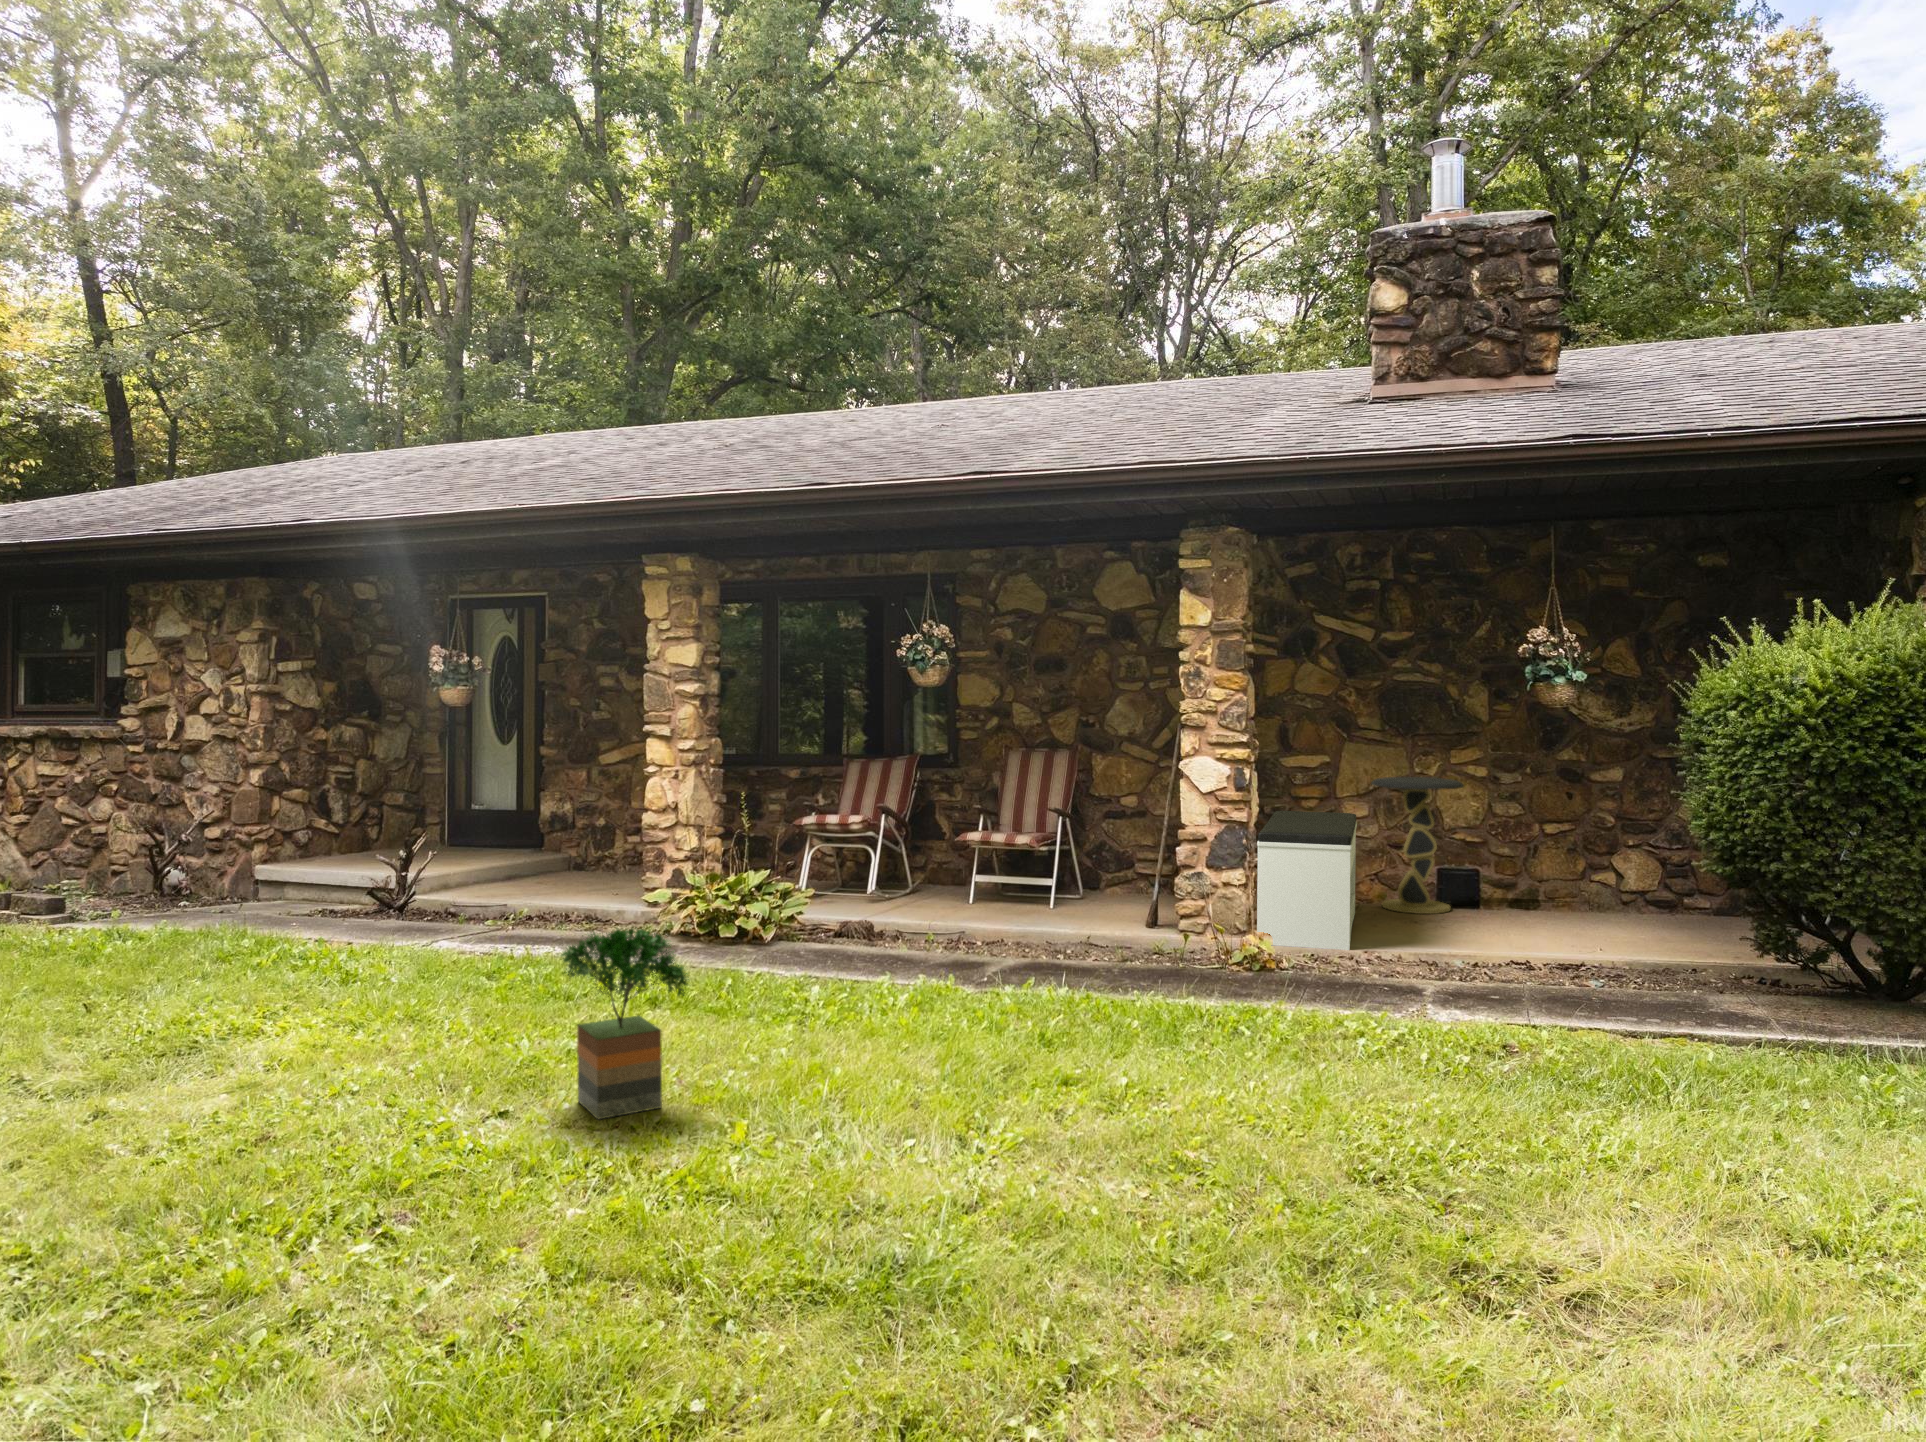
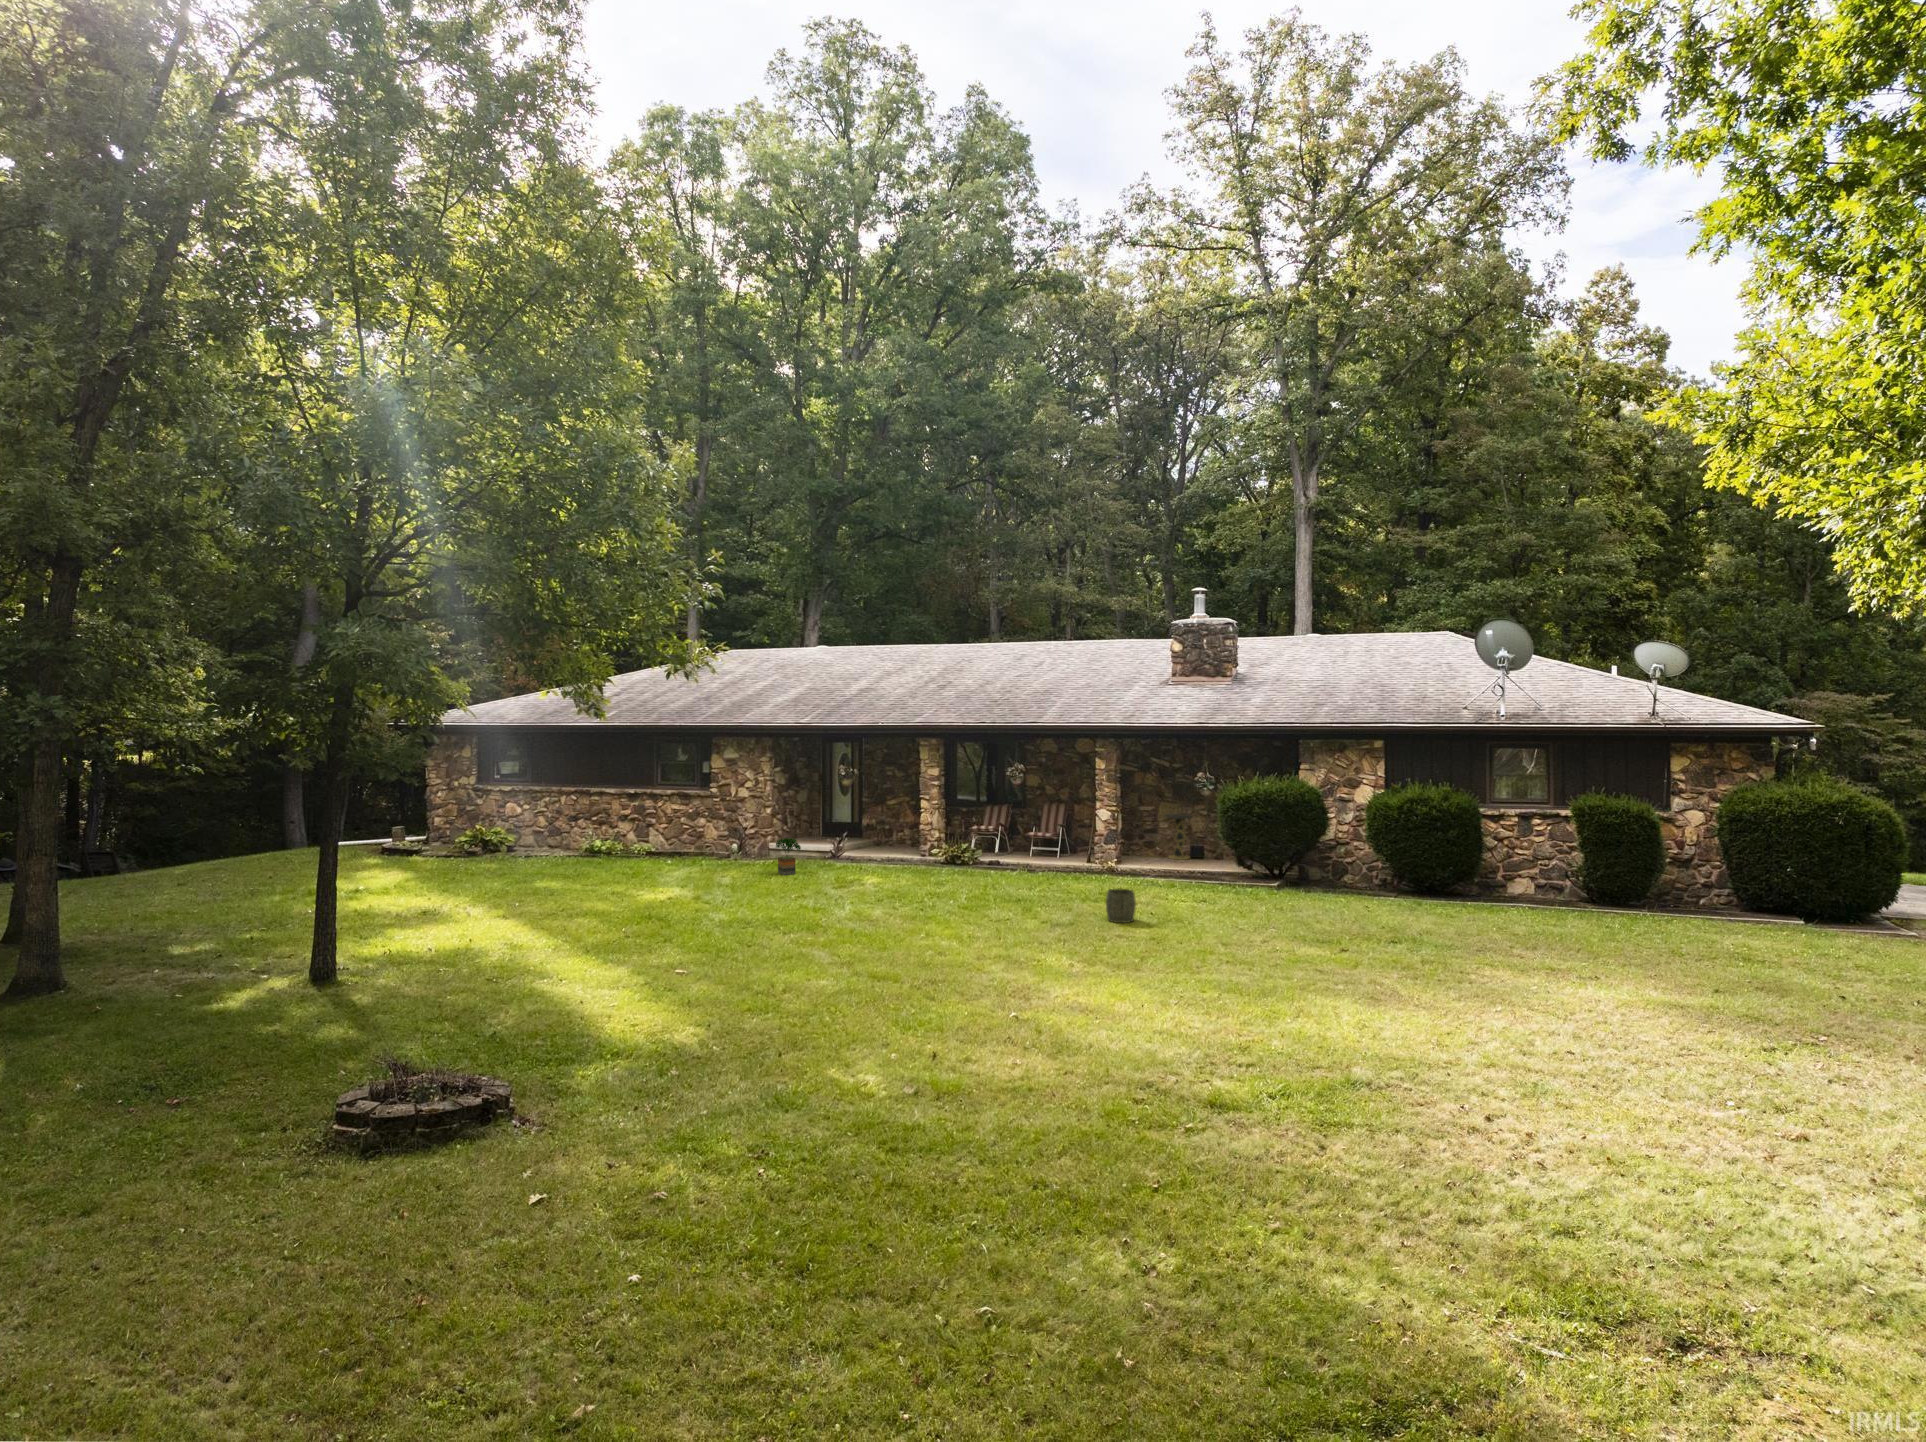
bench: present [1257,811,1357,950] -> none [1123,825,1158,869]
potted tree: present [561,928,689,1119] -> present [776,838,801,875]
woven basket: none [1231,1135,1412,1374] -> present [1106,889,1136,923]

